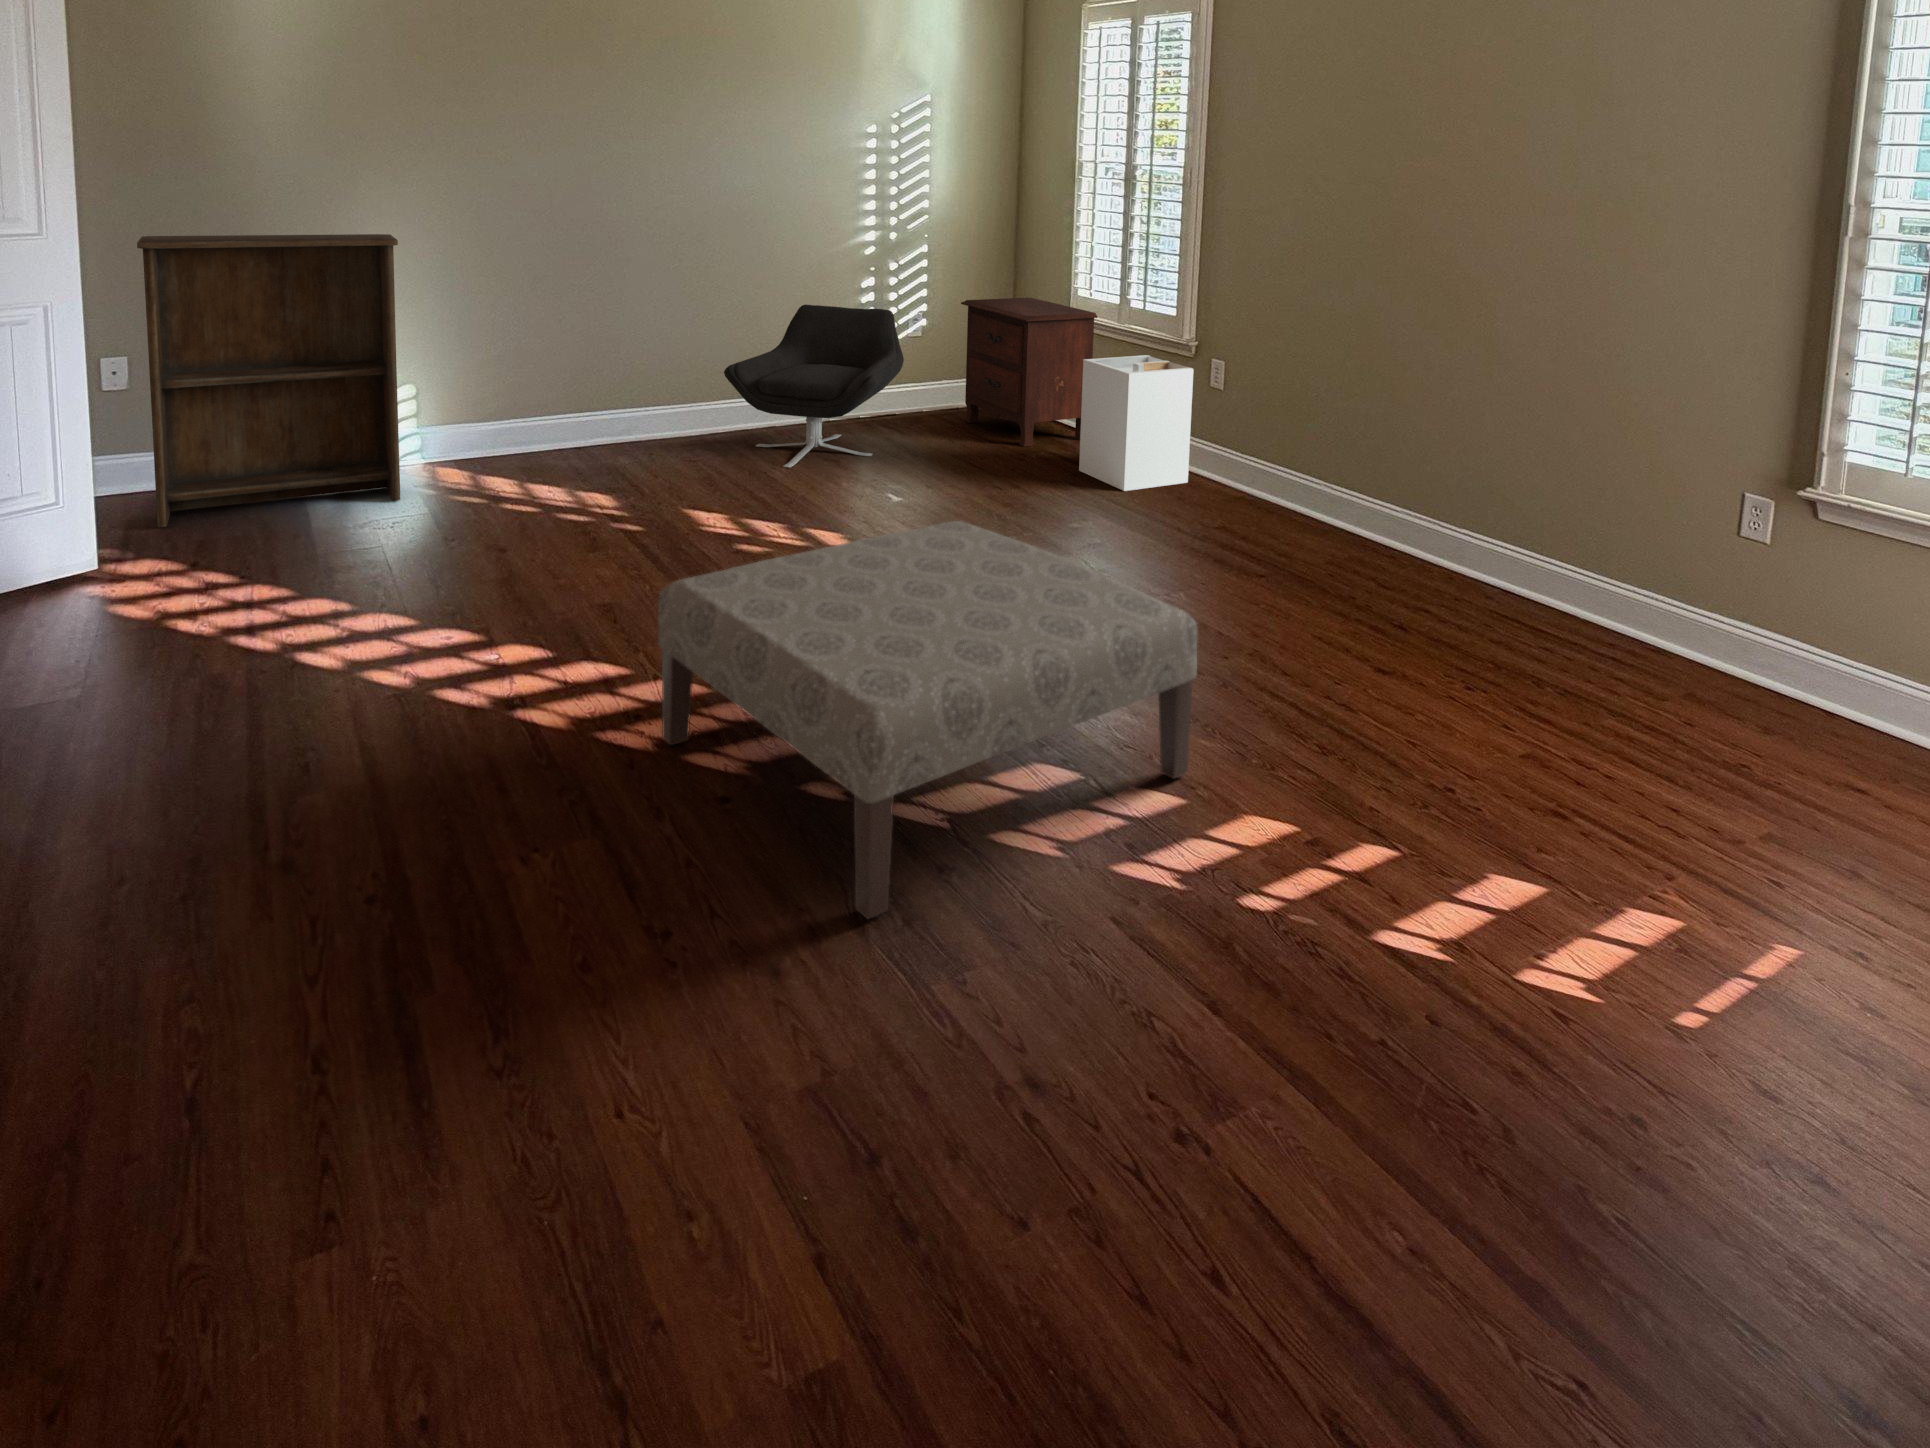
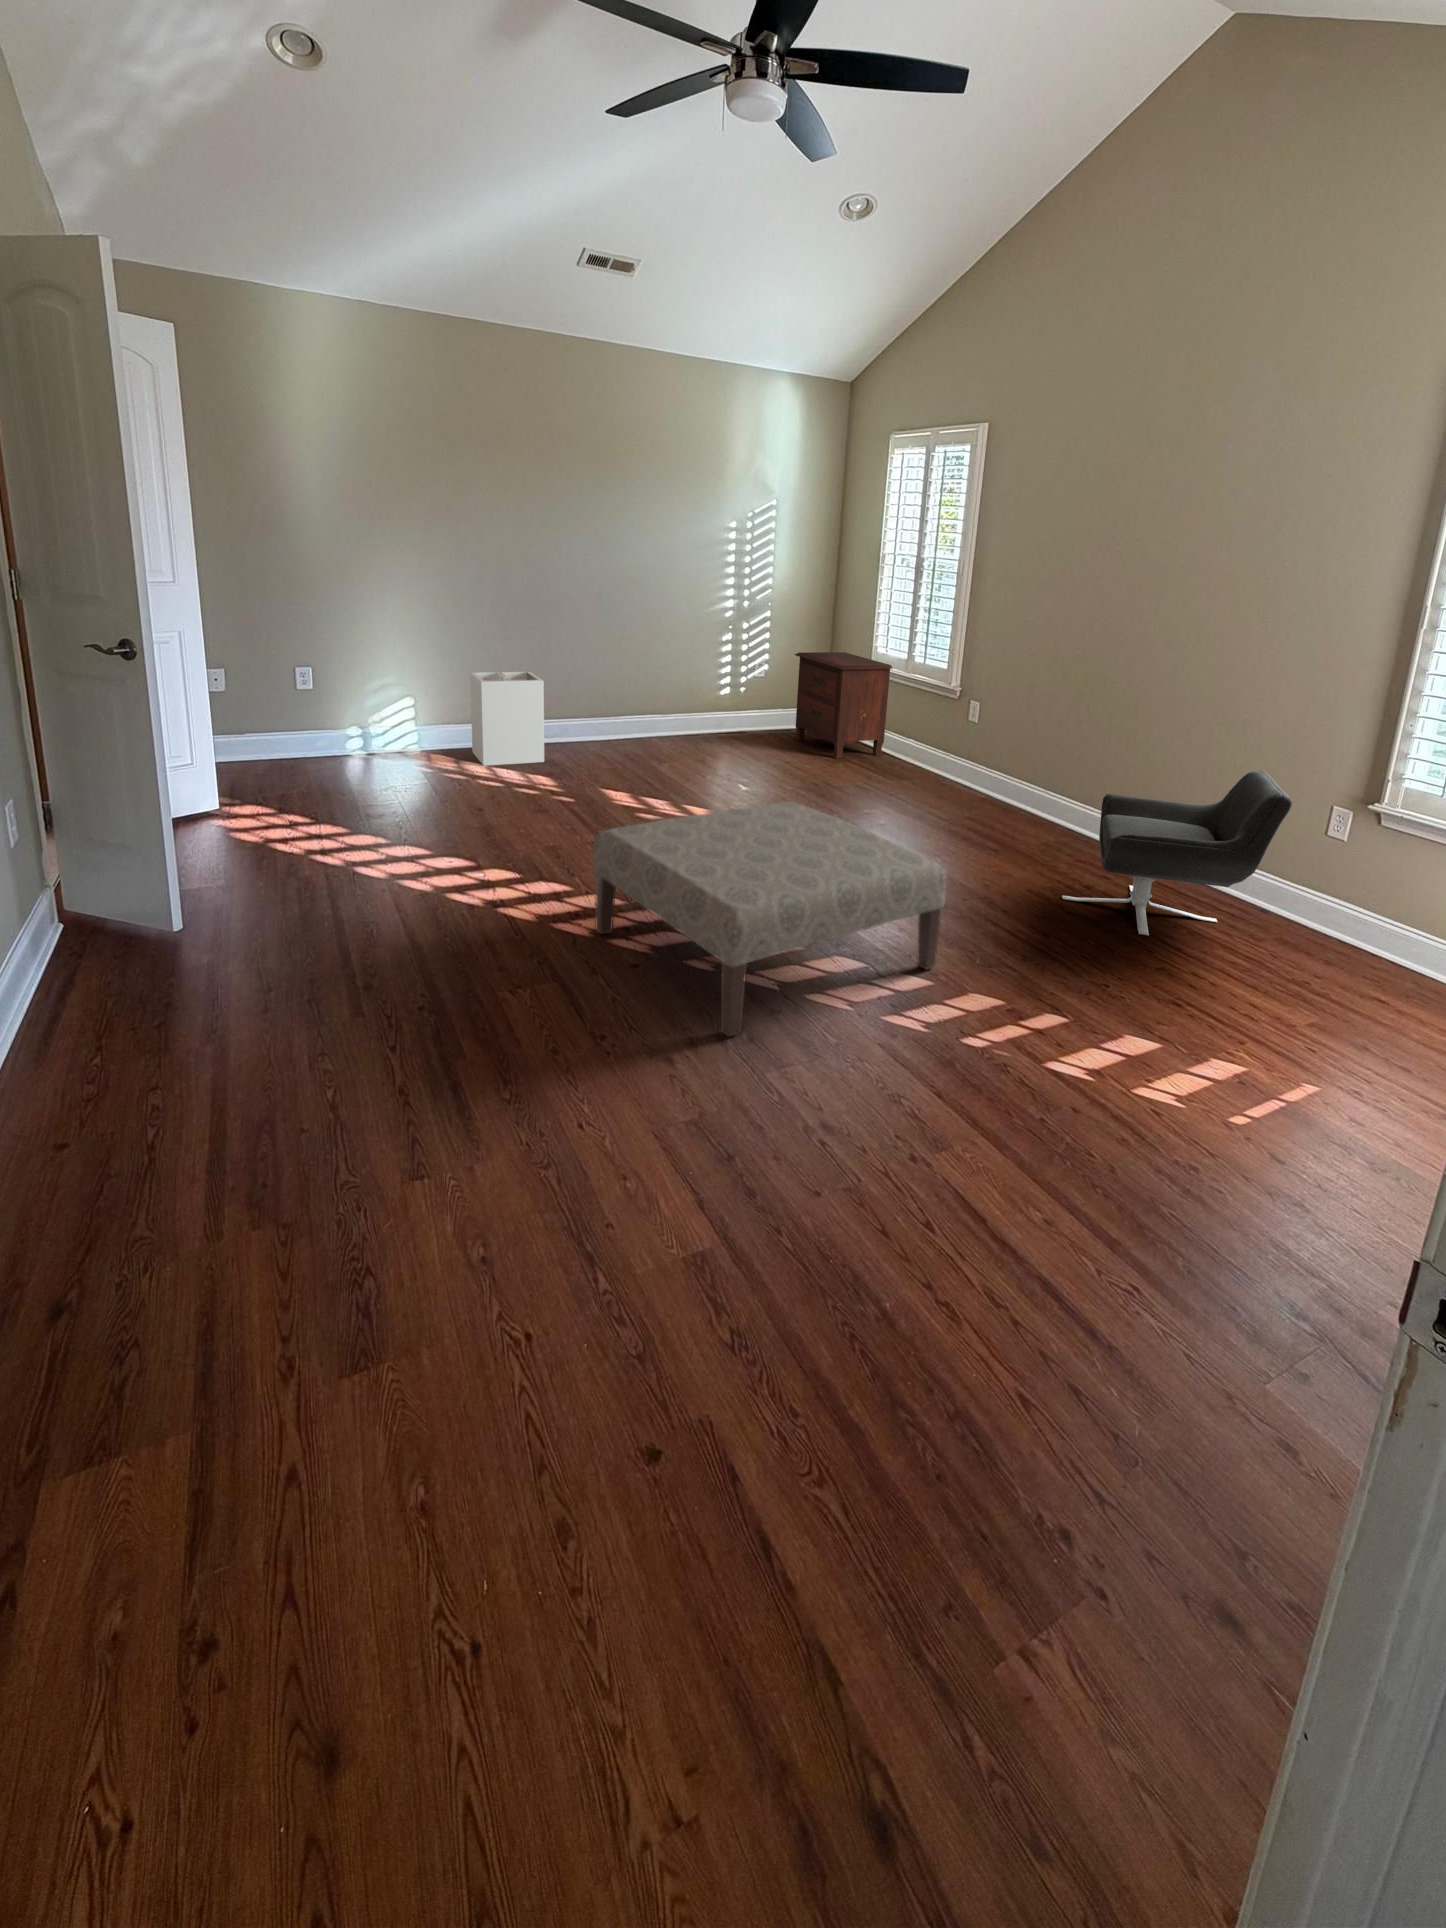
bookshelf: present [137,234,400,527] -> none [228,586,408,787]
lounge chair: present [724,305,904,468] -> present [1062,770,1292,935]
laundry hamper: present [1079,355,1194,491] -> present [470,672,544,766]

